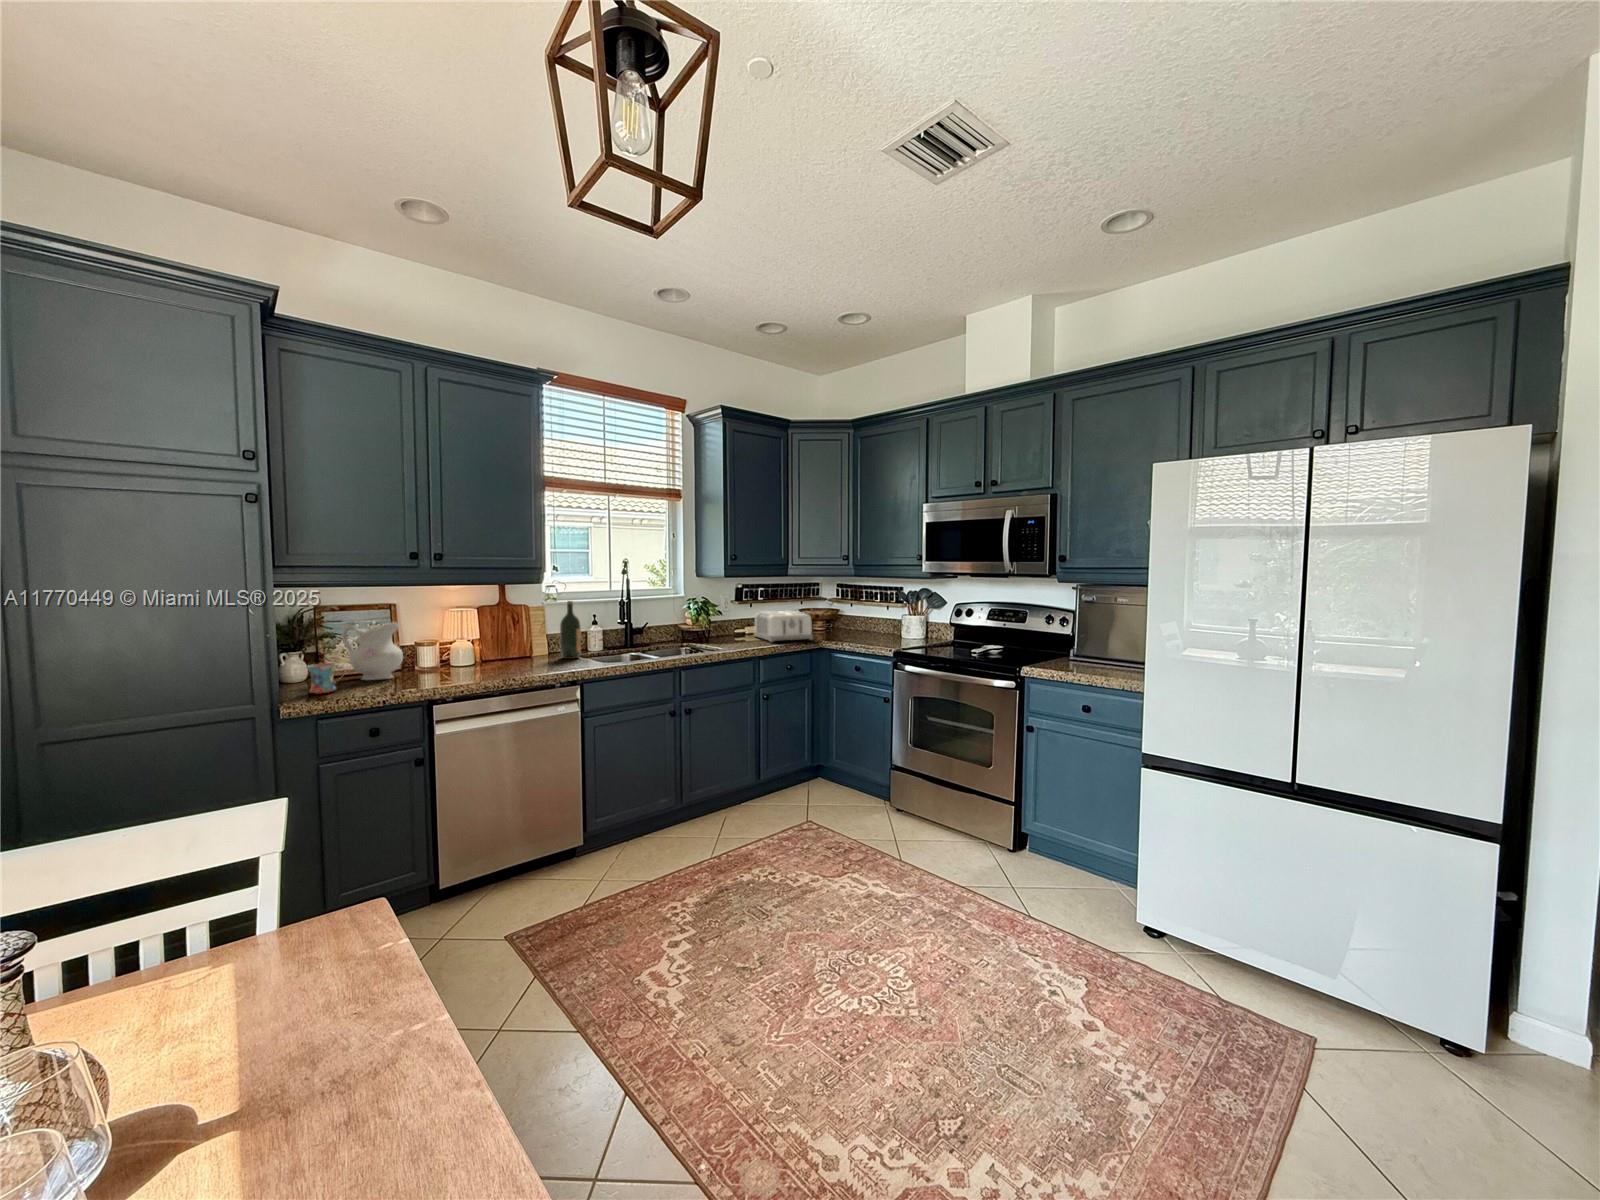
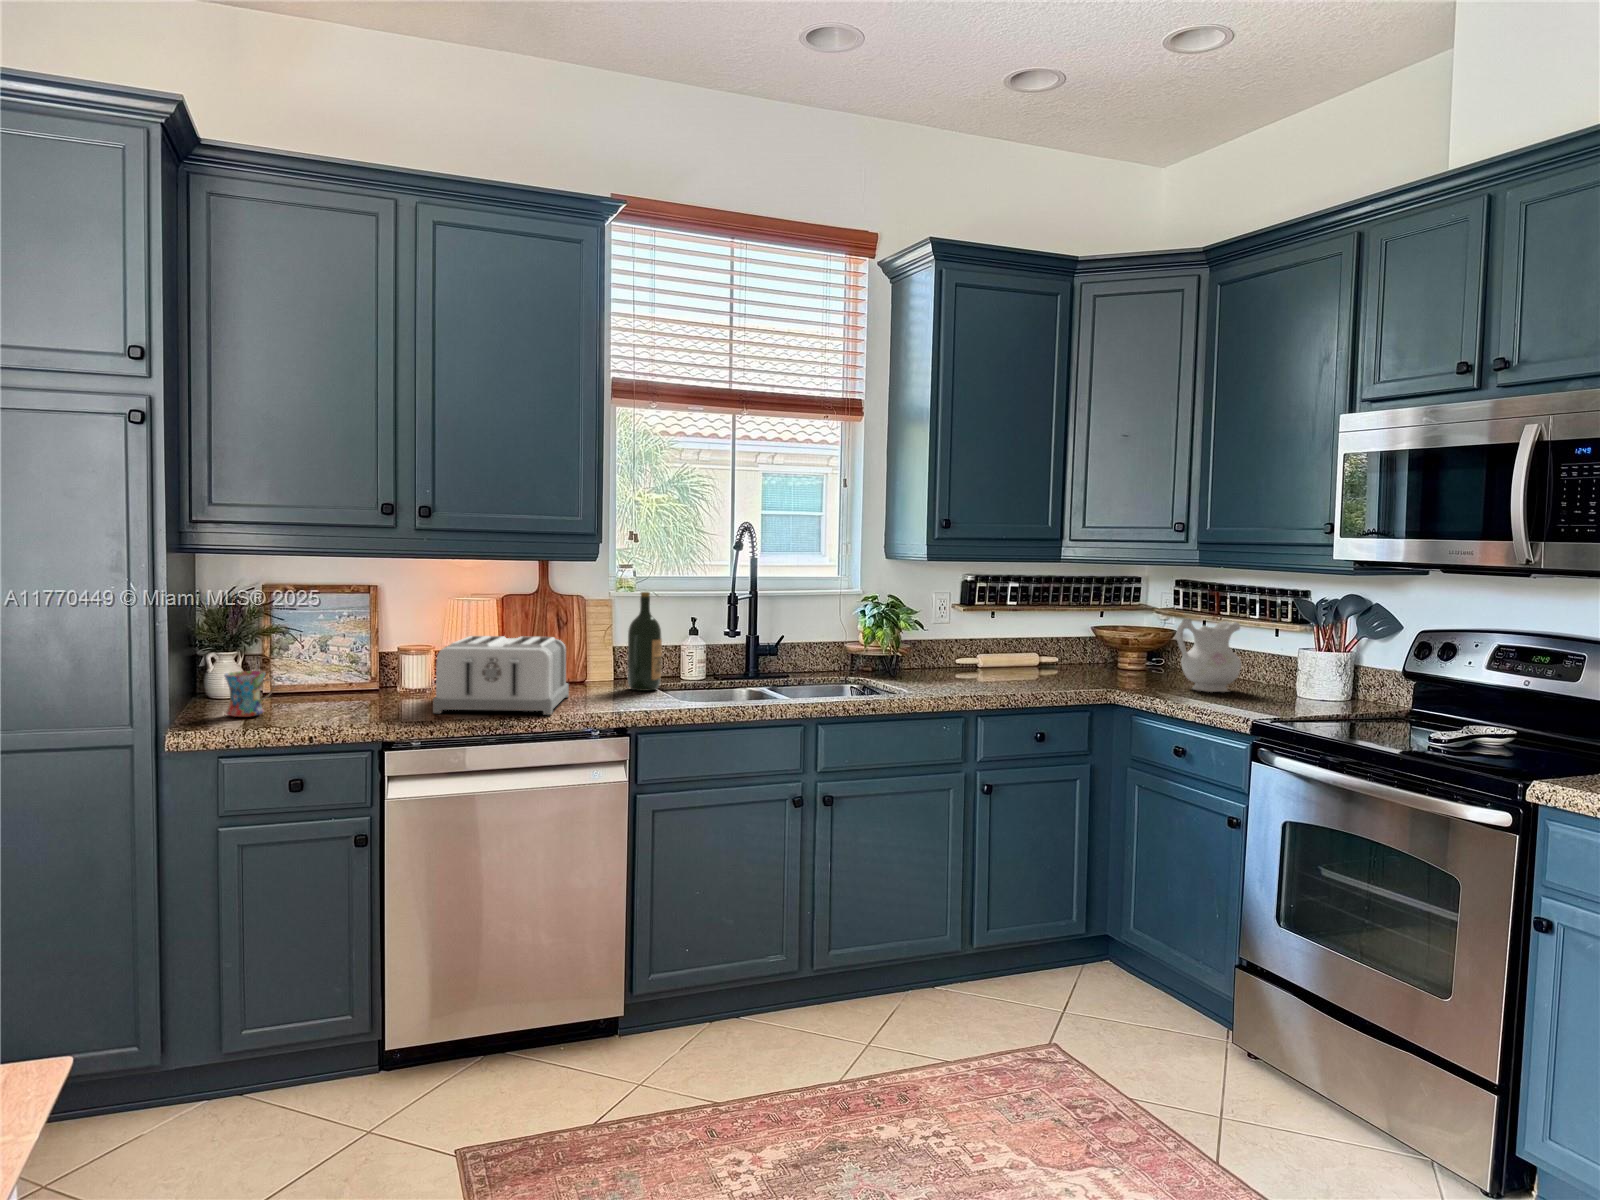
toaster: present [754,611,813,642] -> present [433,636,569,715]
ceramic pitcher: present [341,622,403,680] -> present [1177,619,1241,692]

